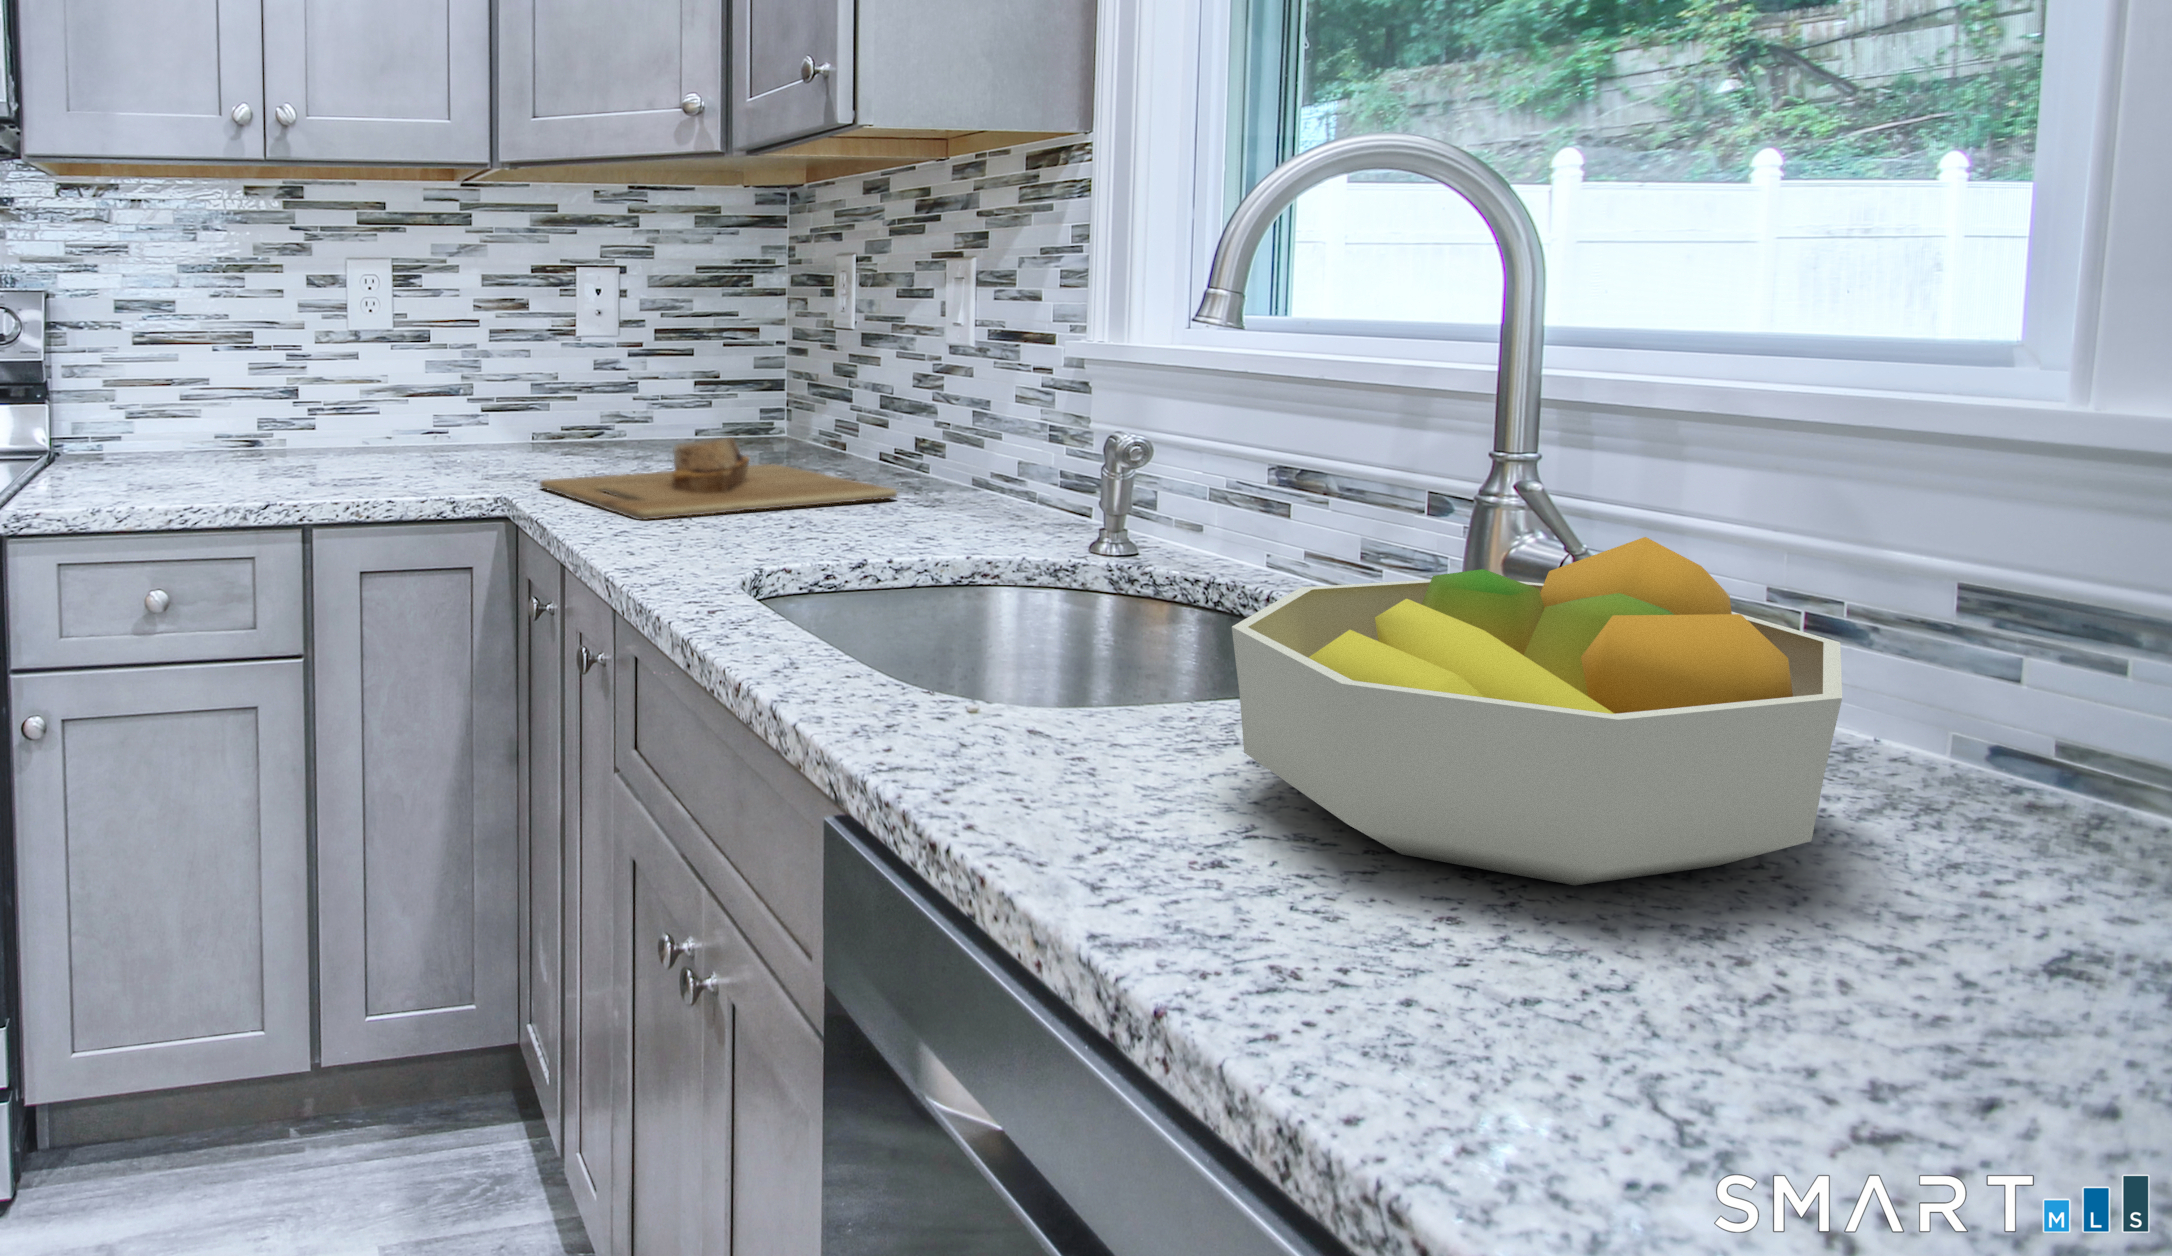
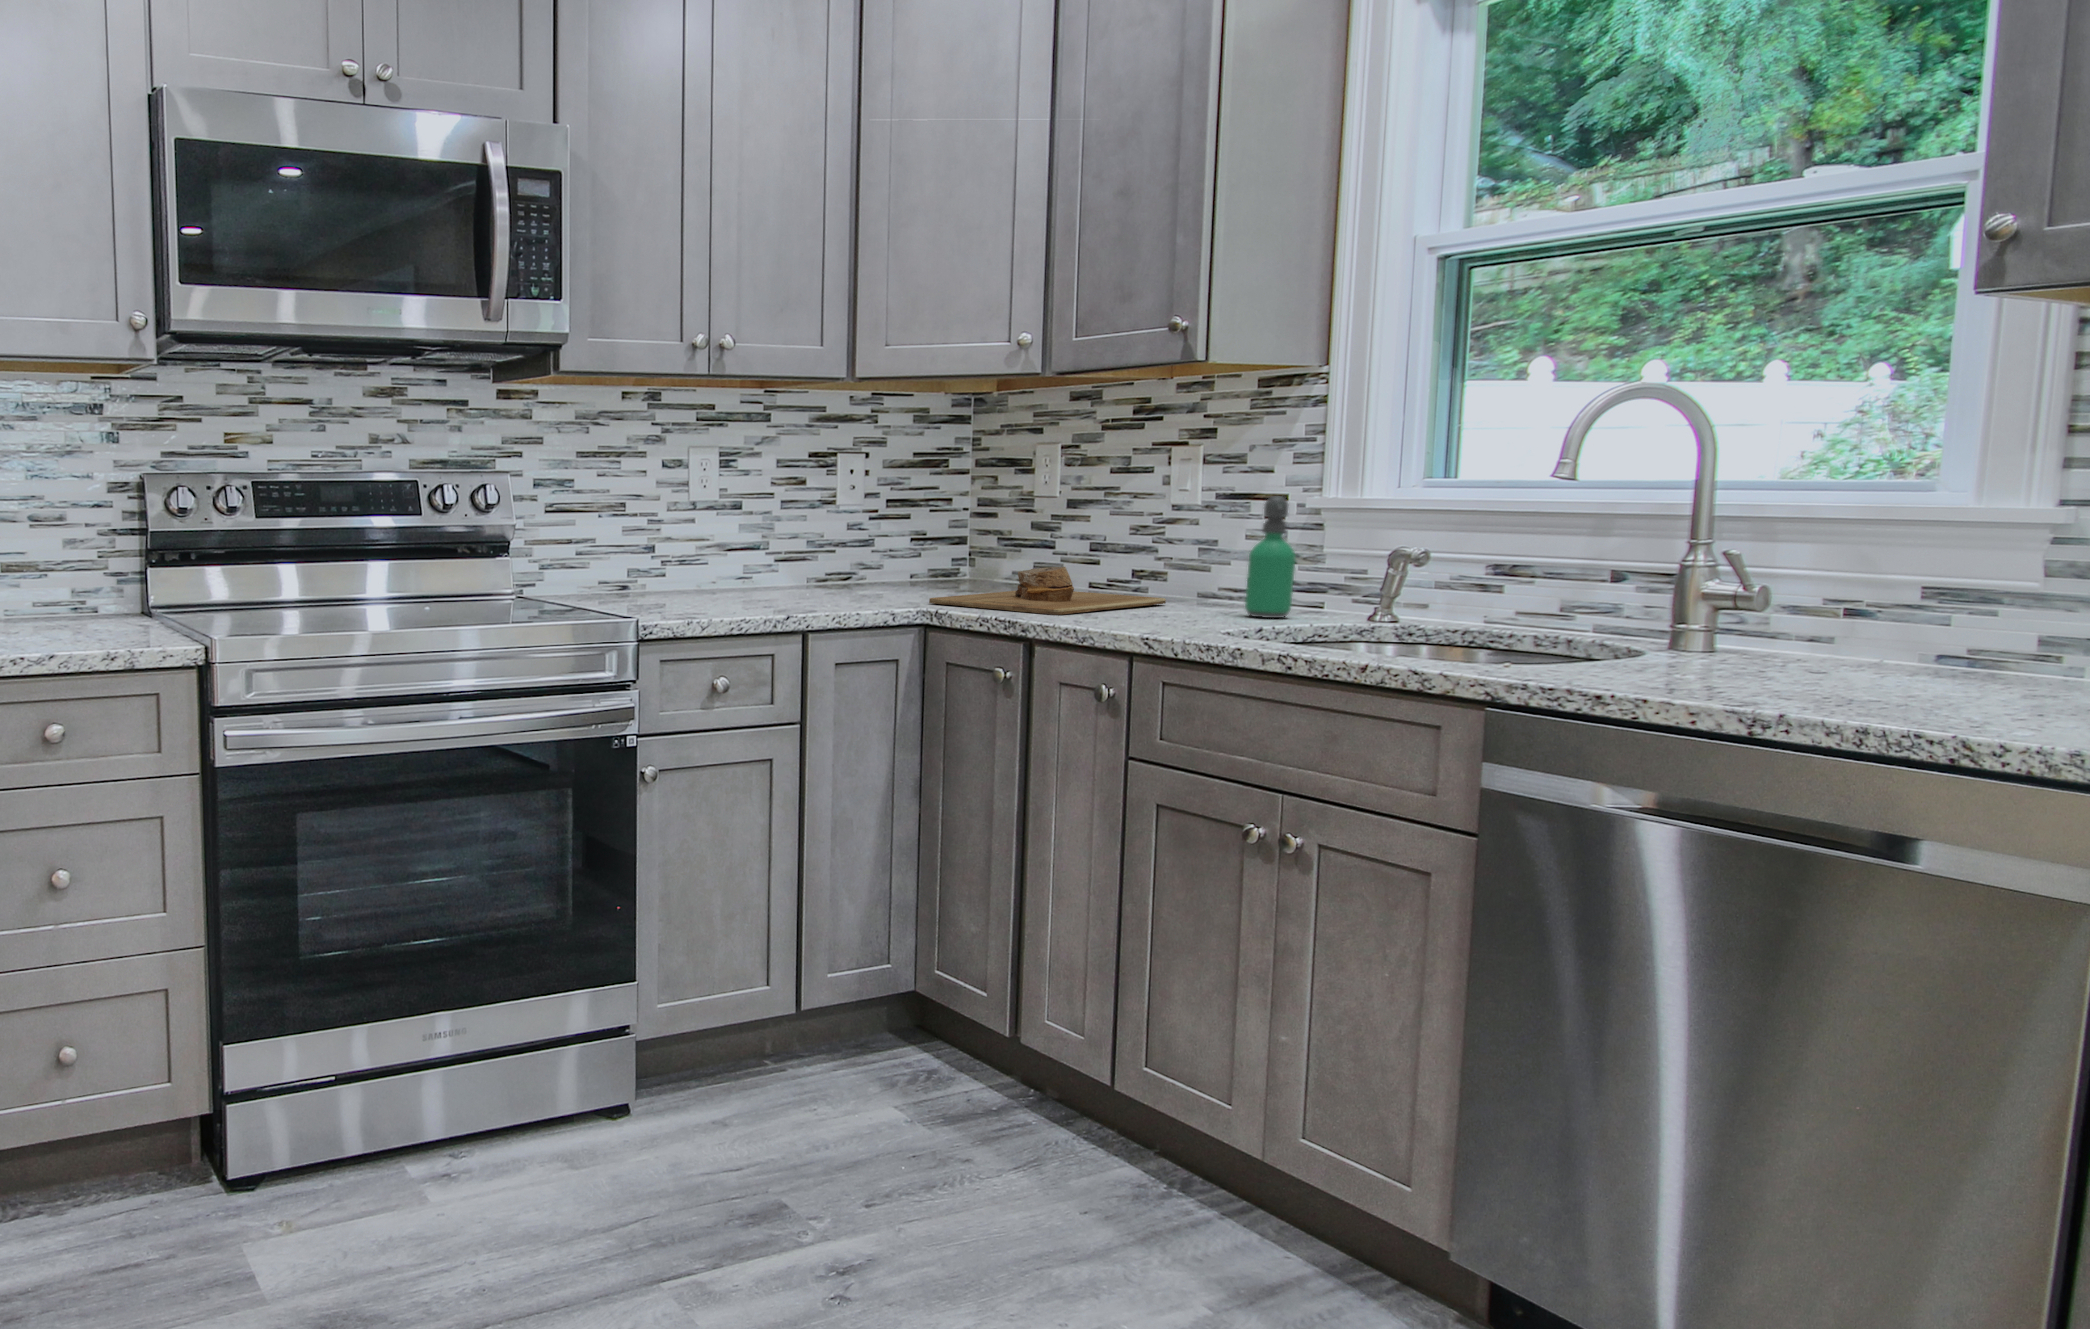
soap dispenser: none [937,339,1008,538] -> present [1245,496,1296,618]
fruit bowl: present [1232,537,1842,885] -> none [1663,566,1945,692]

